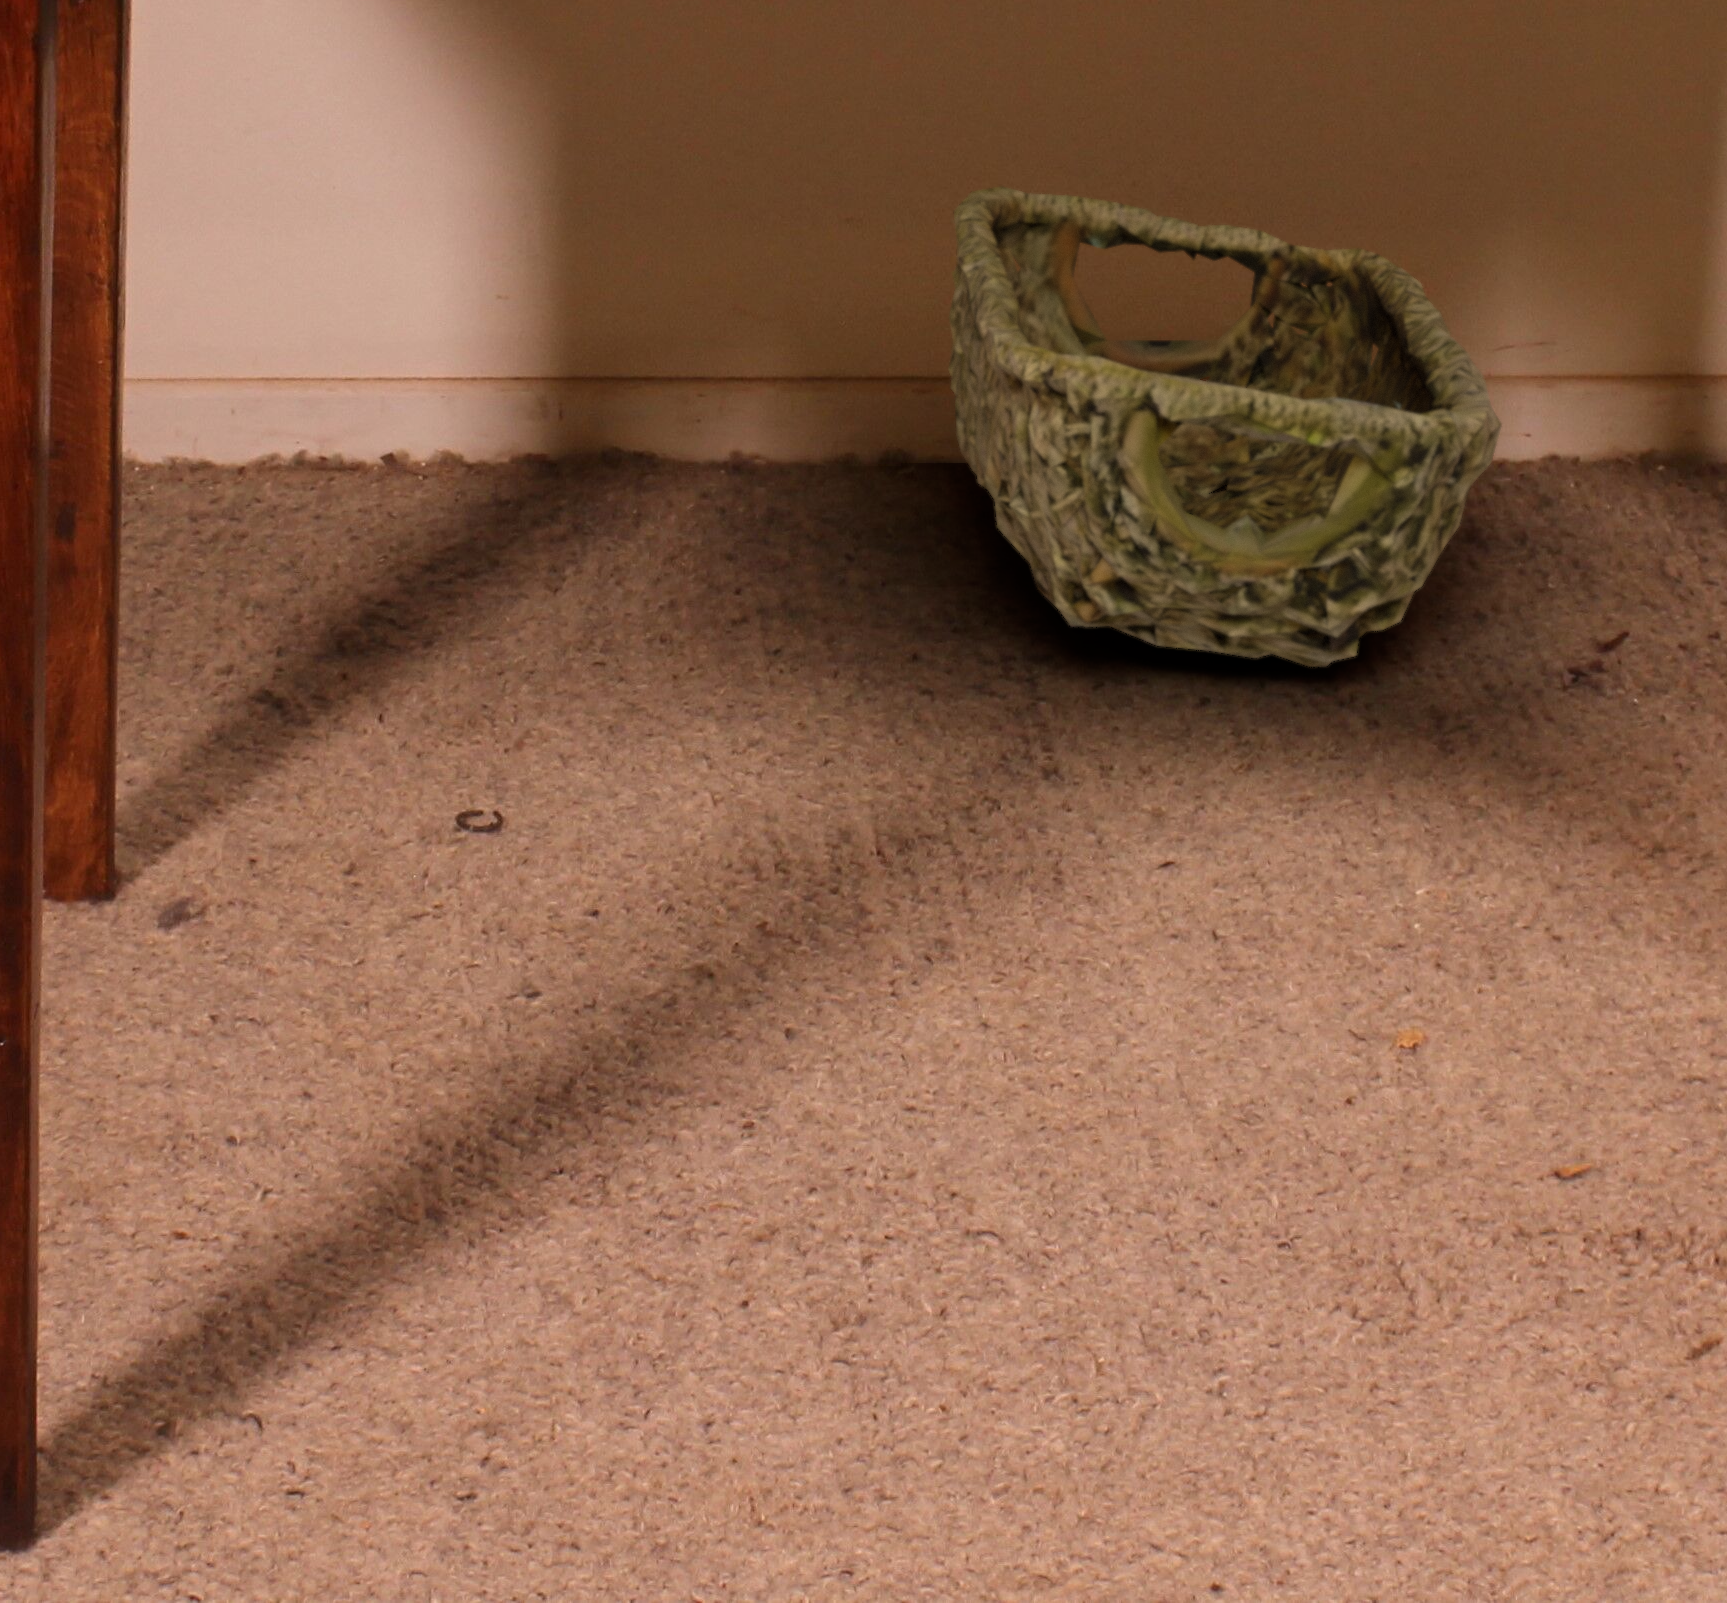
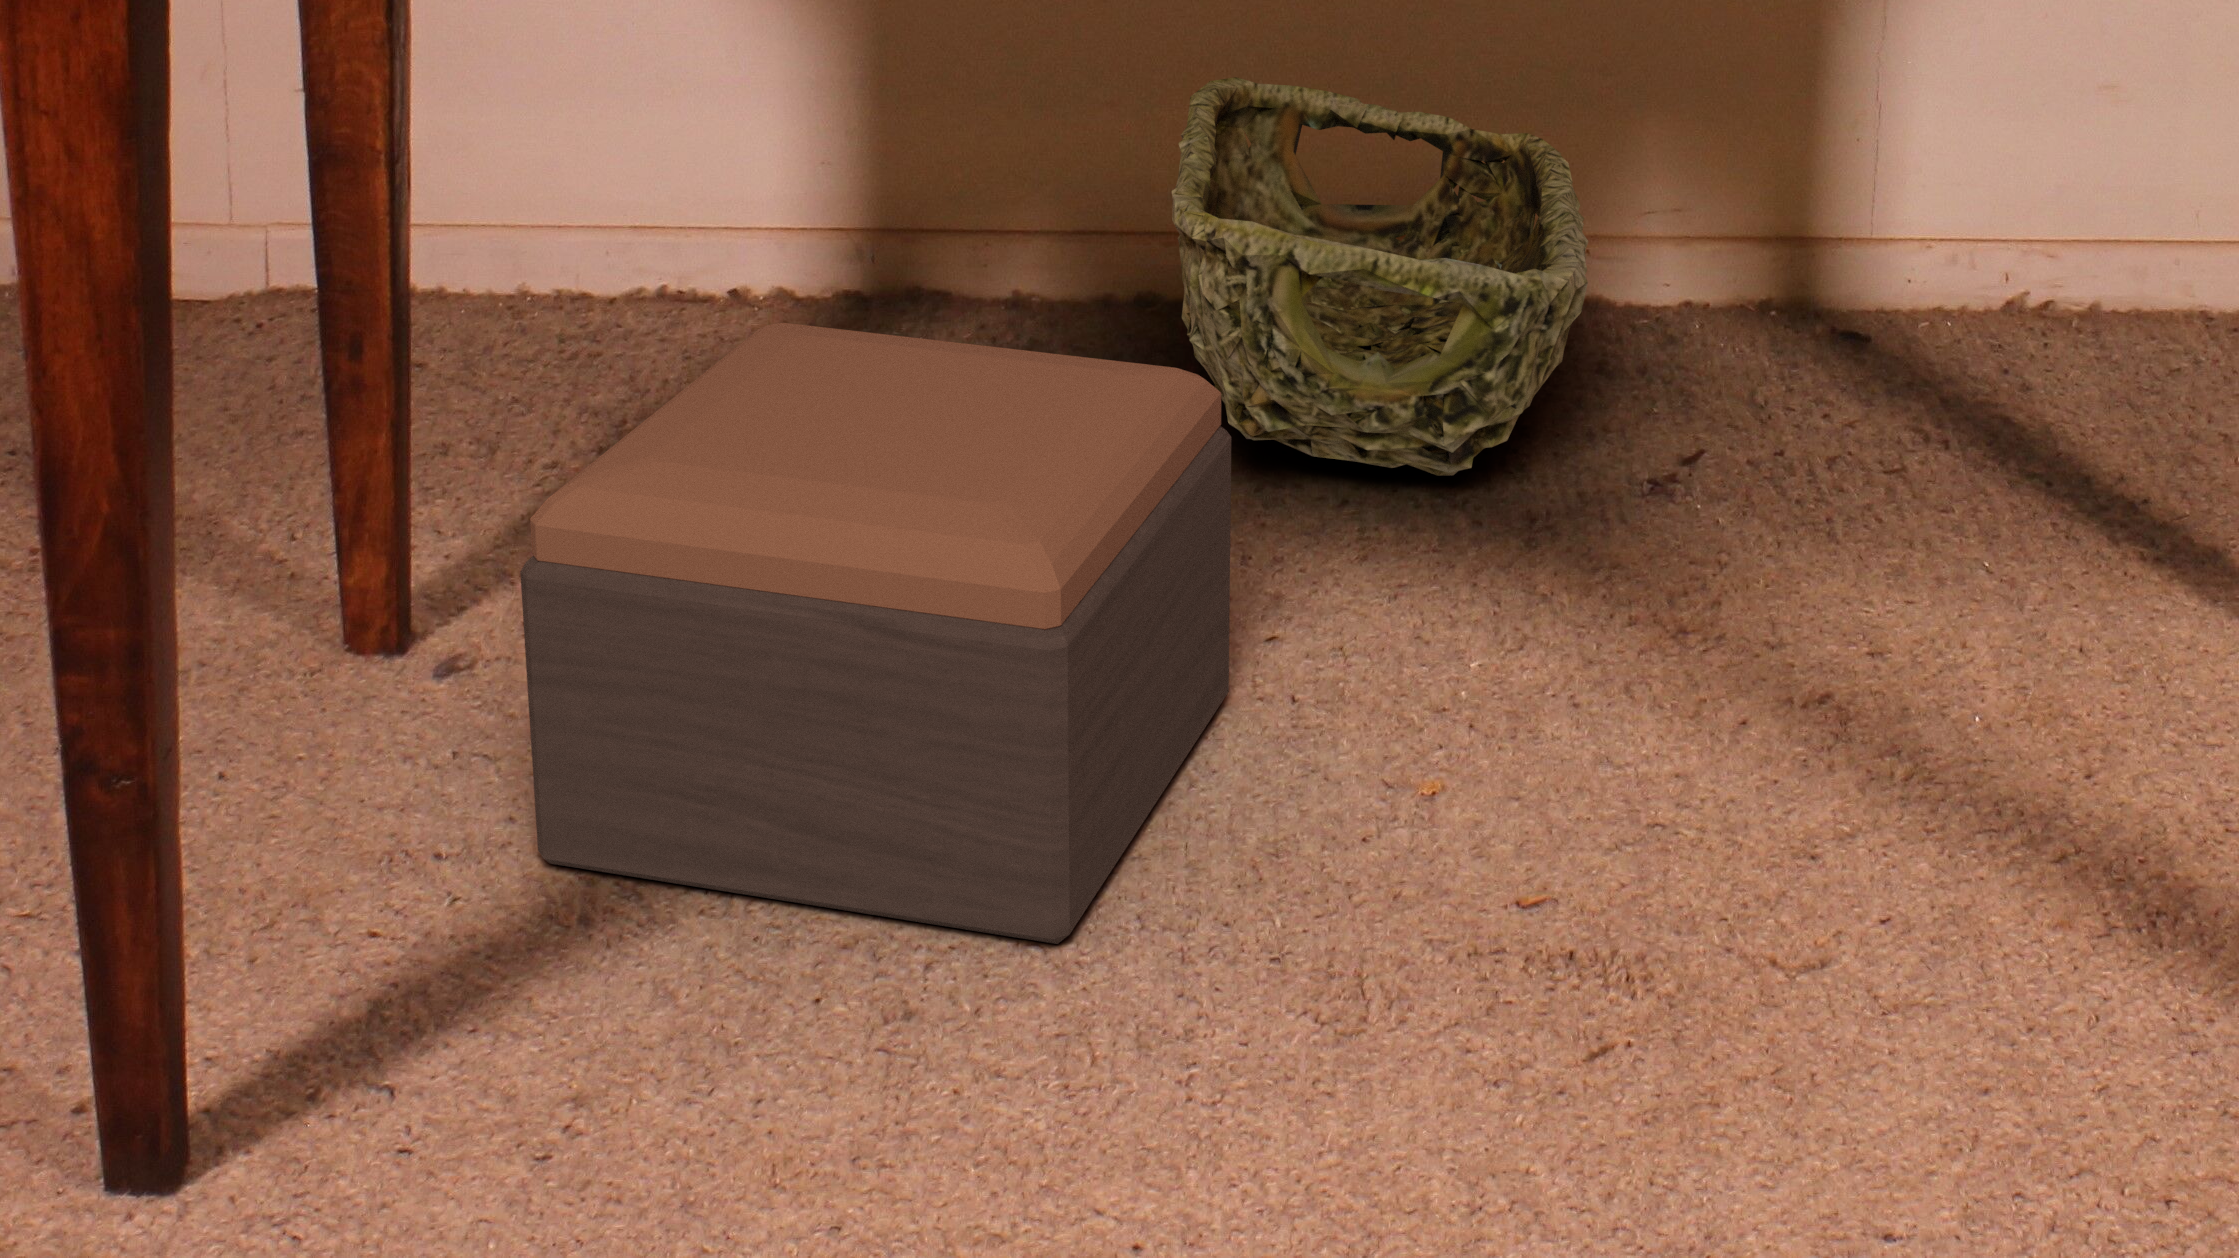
footstool: none [342,487,1144,1233] -> present [520,323,1231,944]

